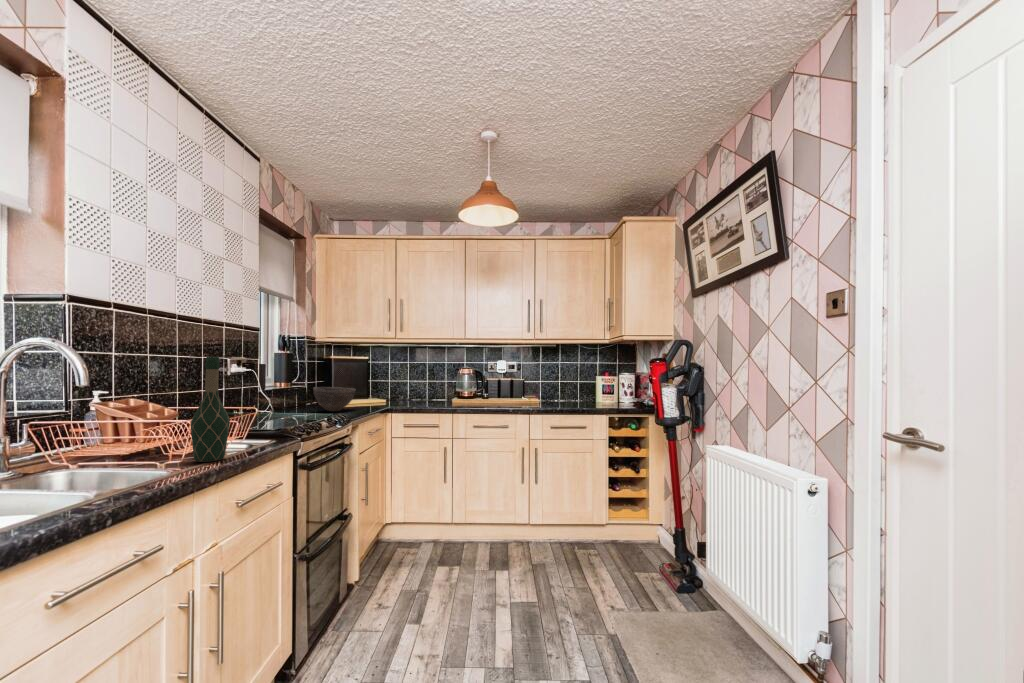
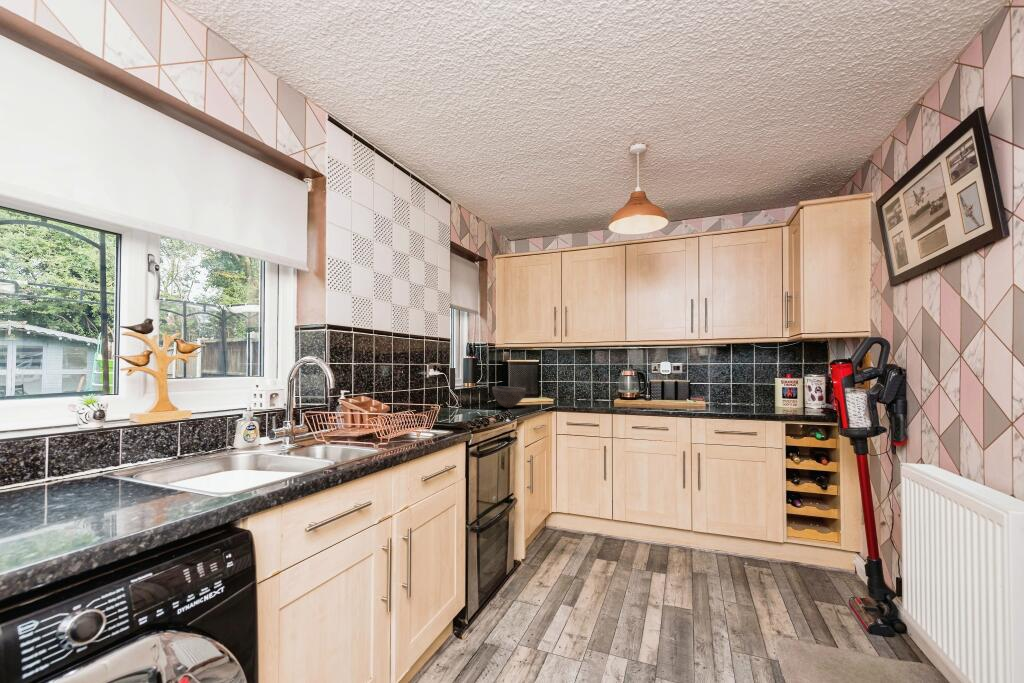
wine bottle: present [191,357,230,462] -> none [387,367,413,445]

